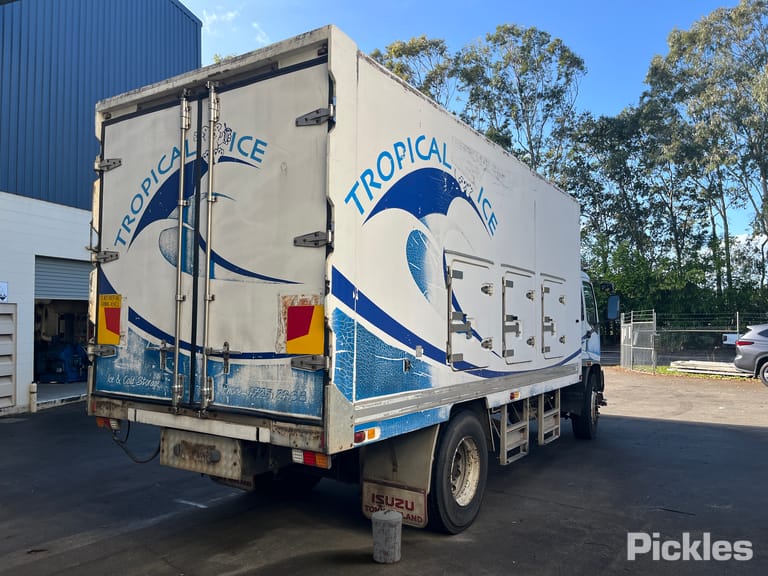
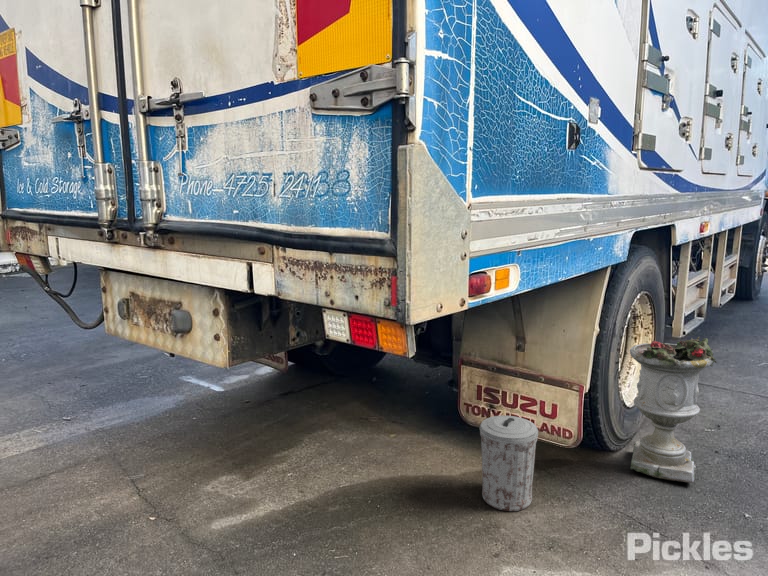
planter: none [458,464,500,549] -> present [630,337,716,483]

